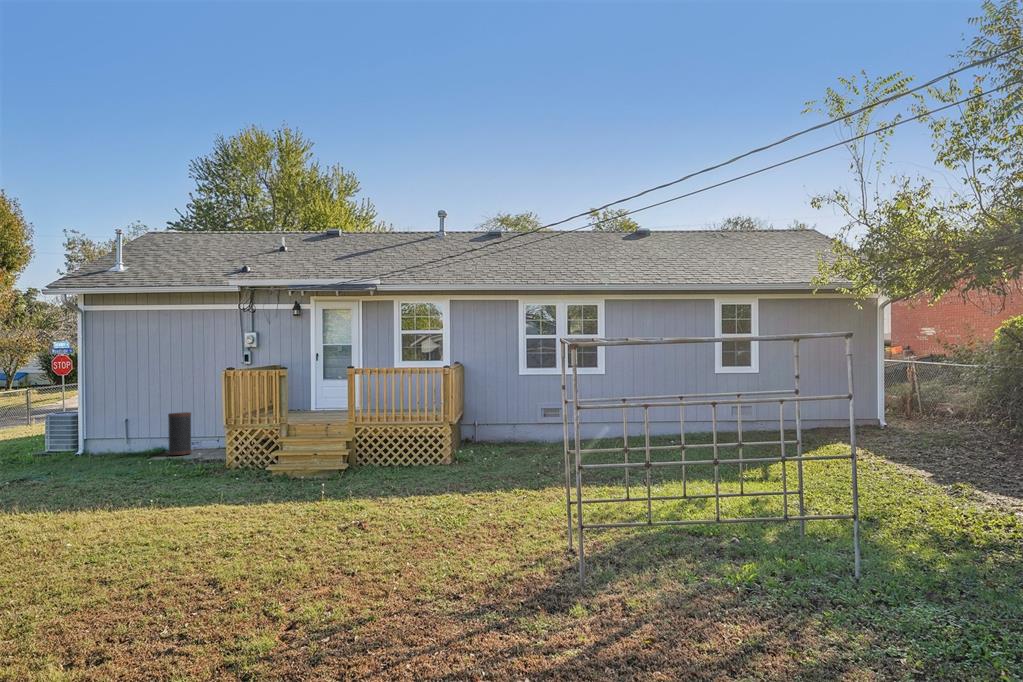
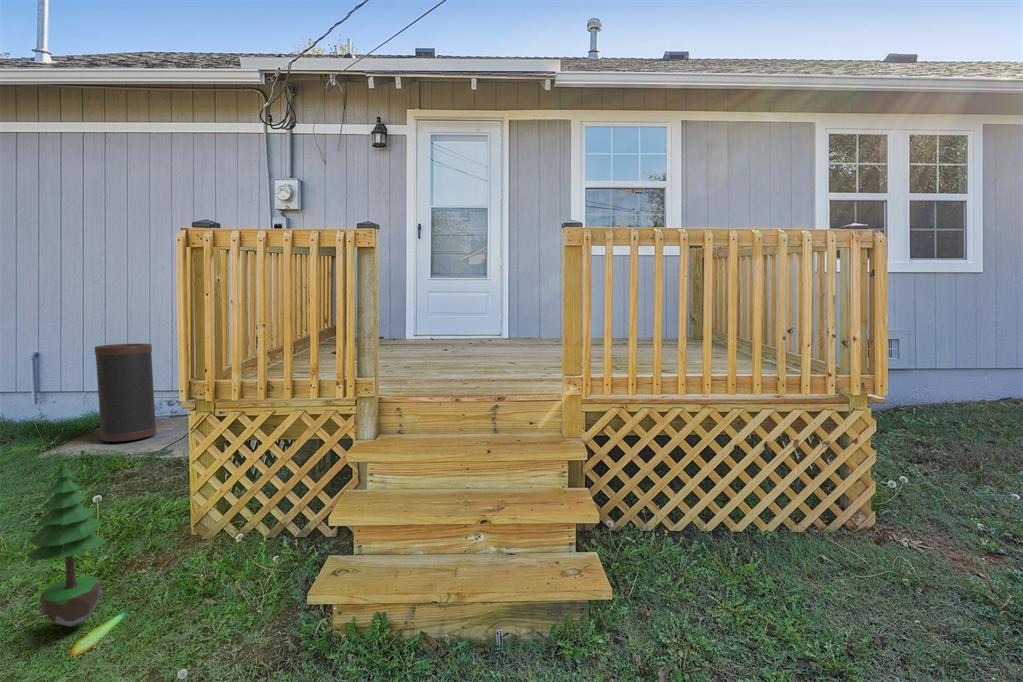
potted tree: none [195,436,212,481] -> present [27,462,104,626]

